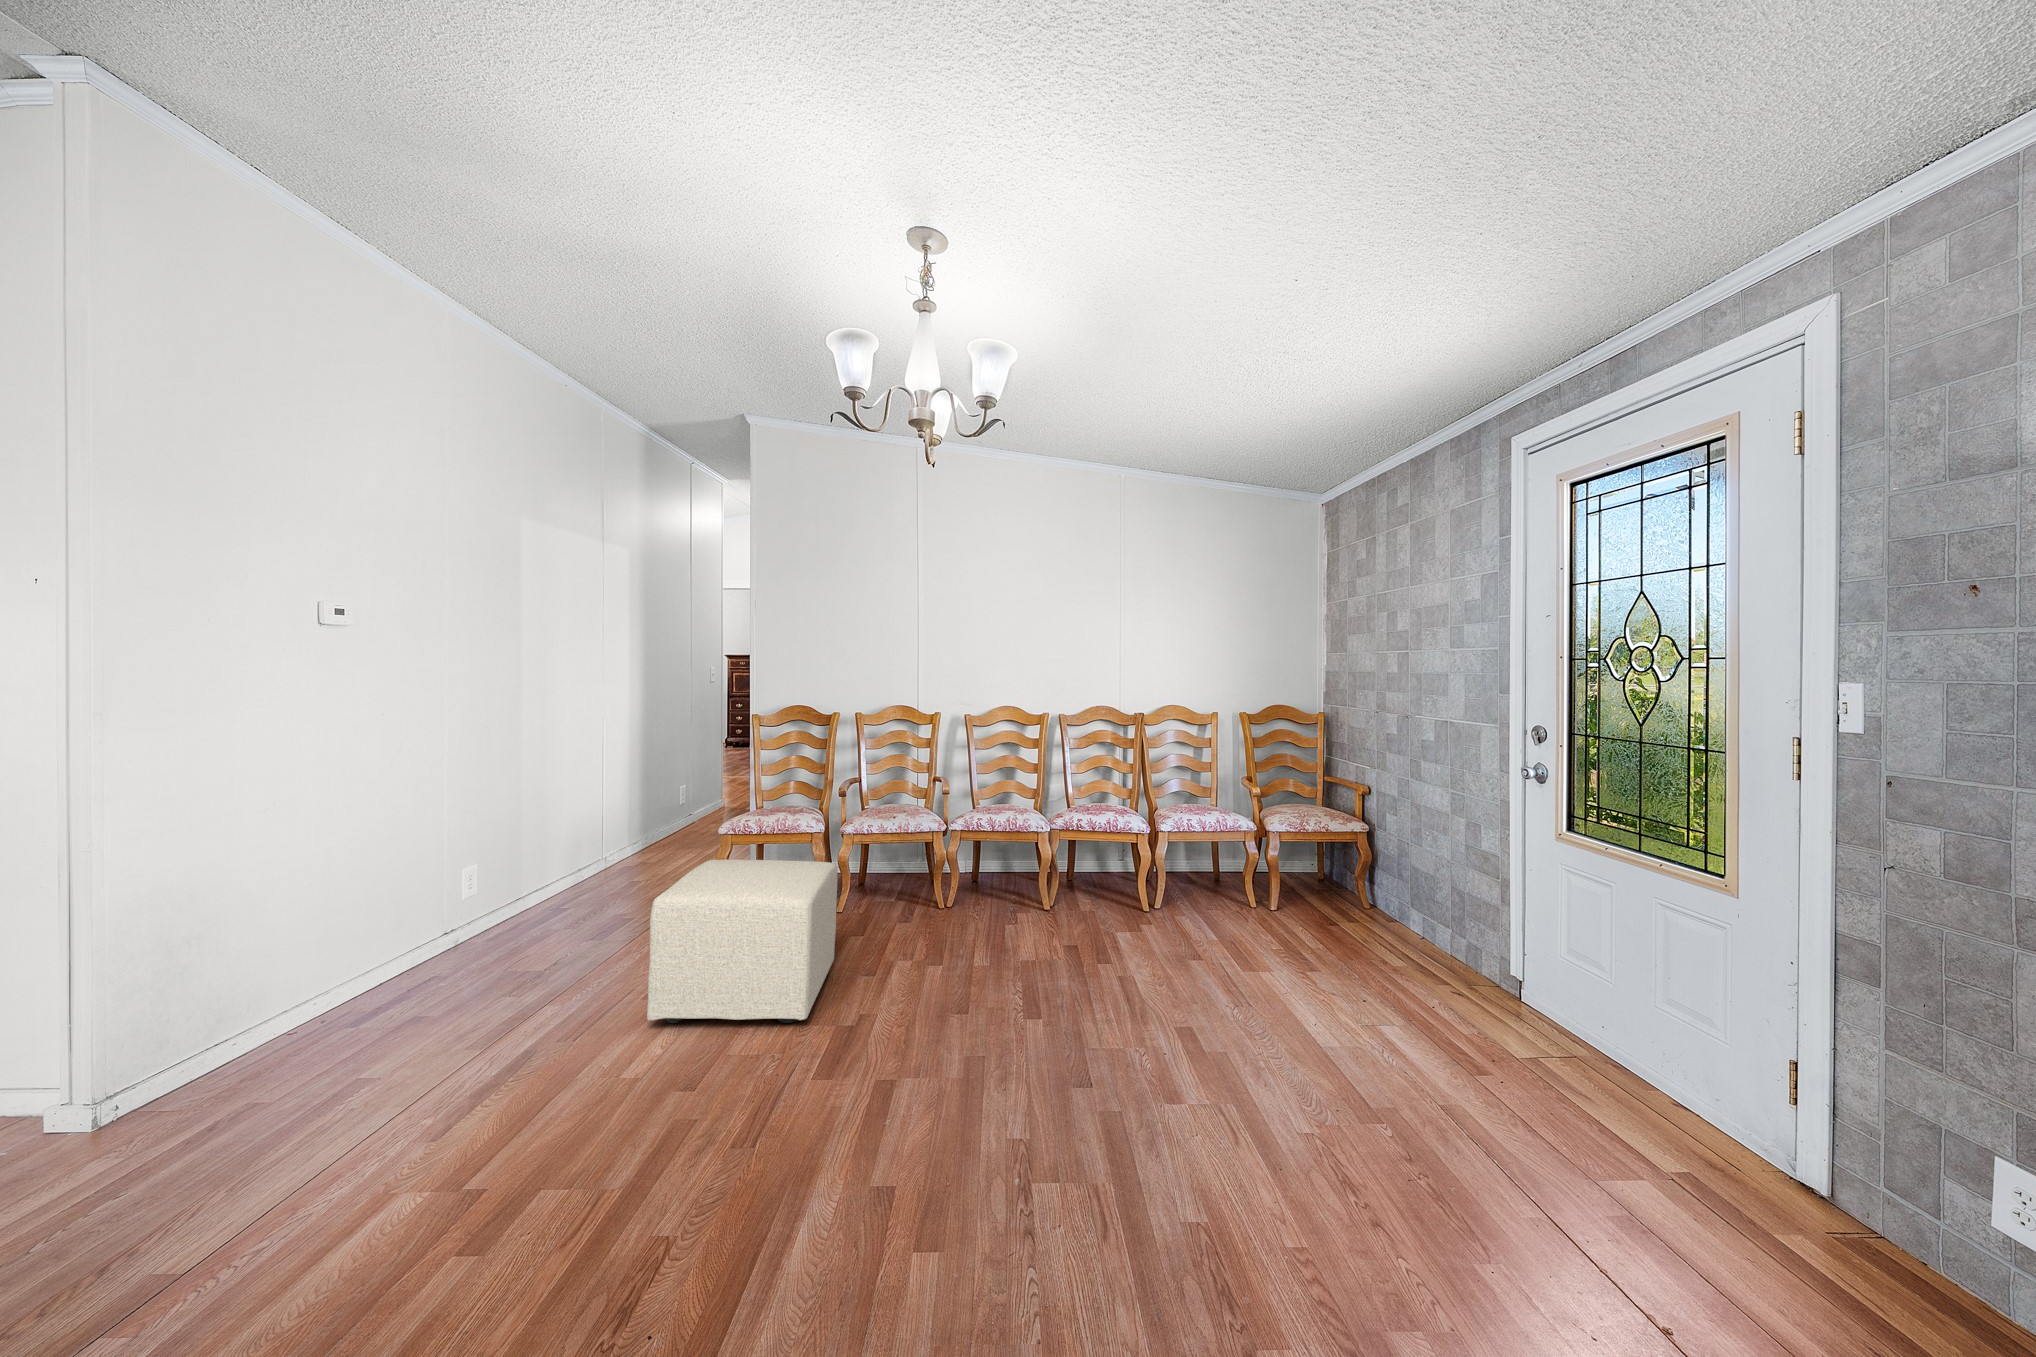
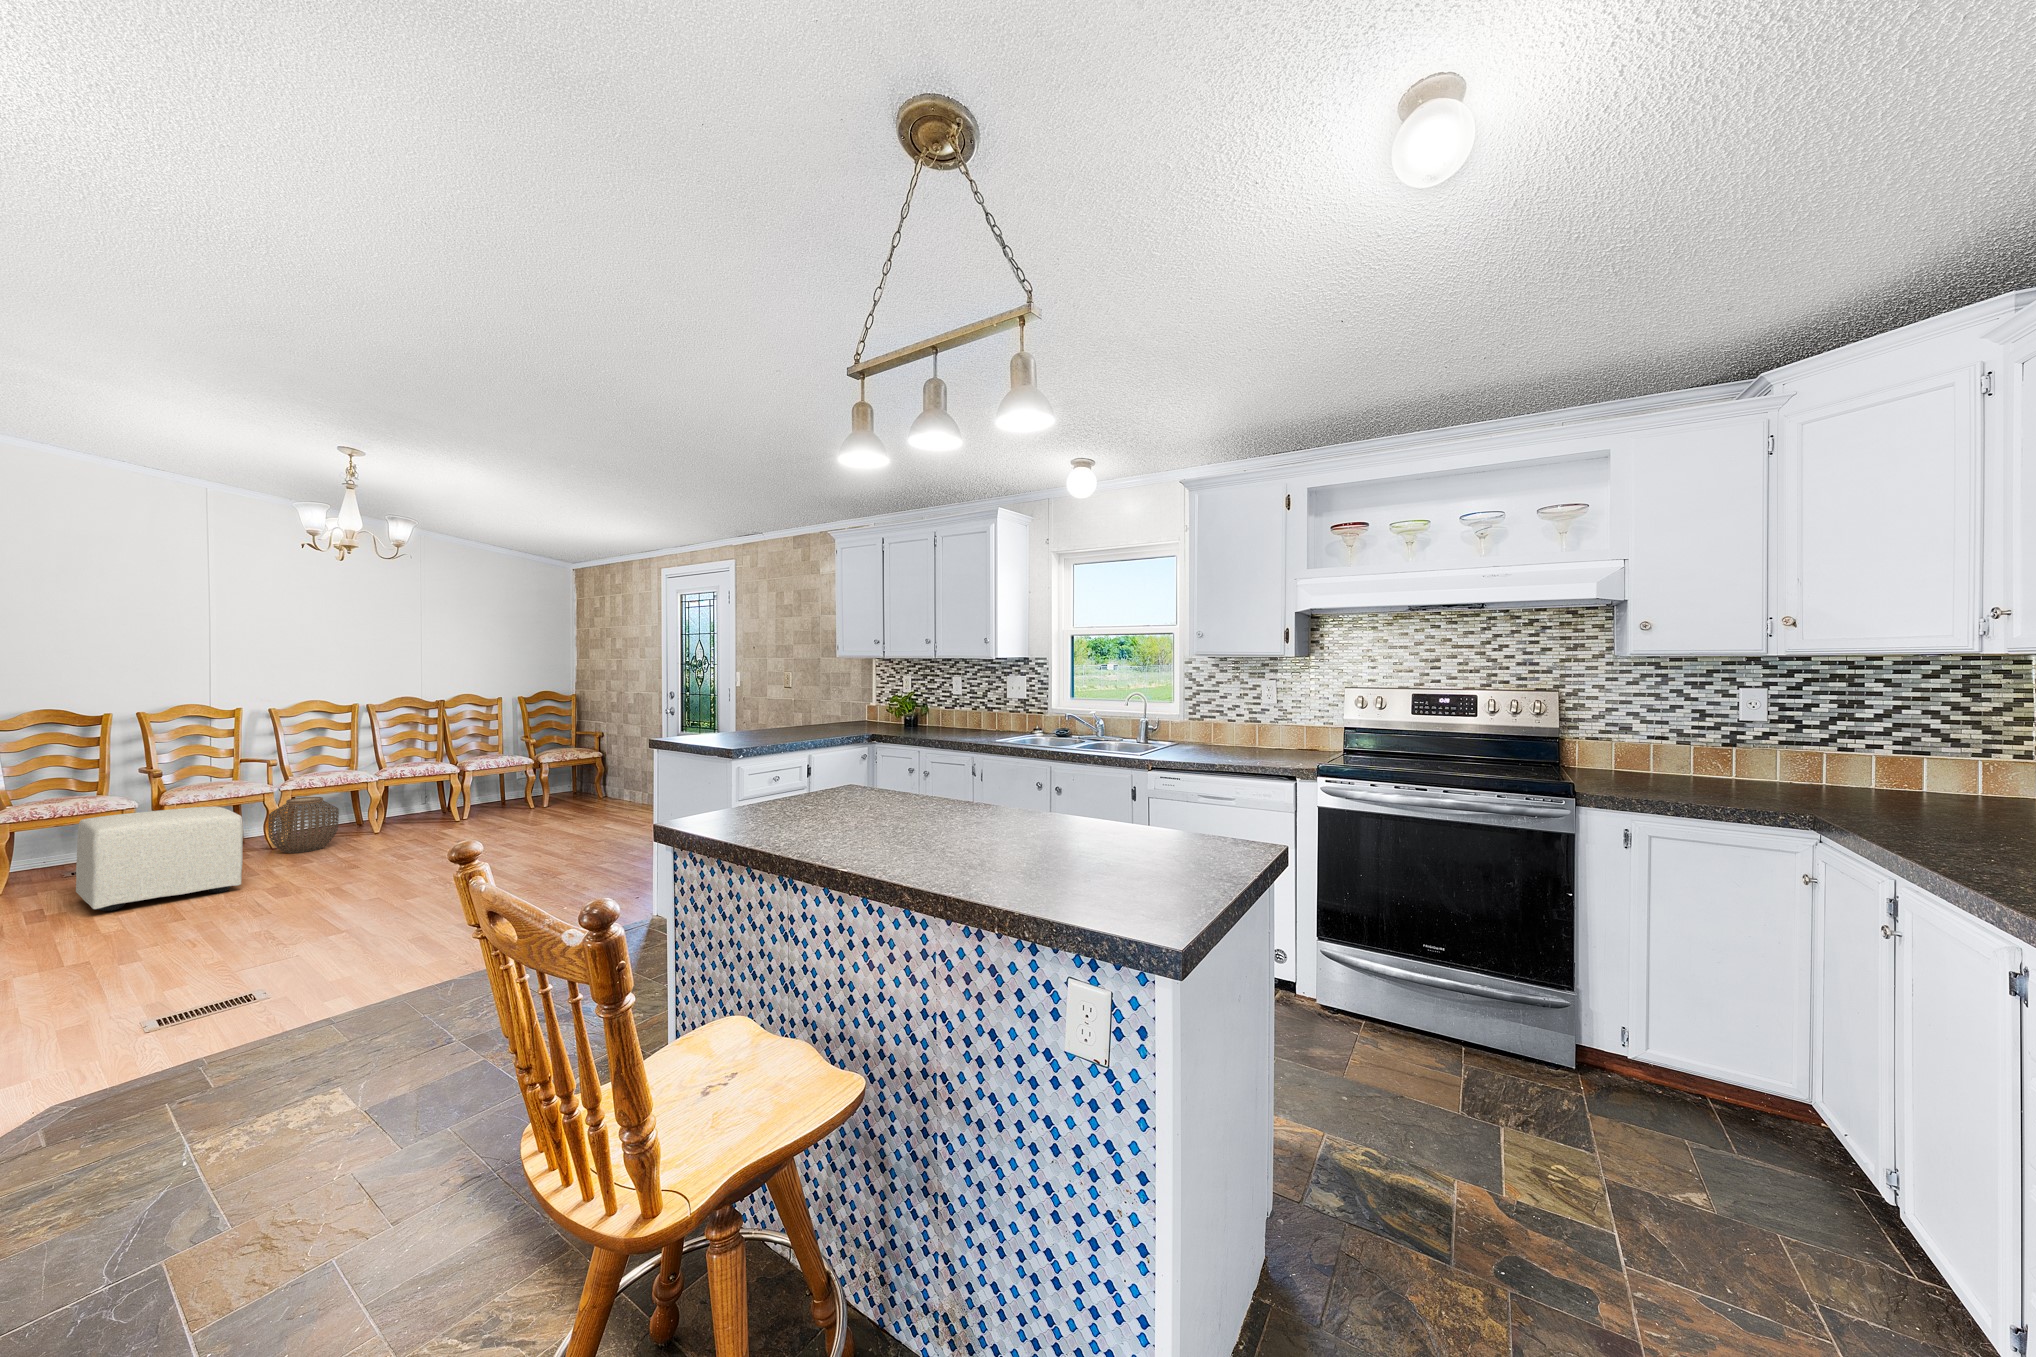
woven basket: none [920,849,994,935] -> present [268,797,339,853]

